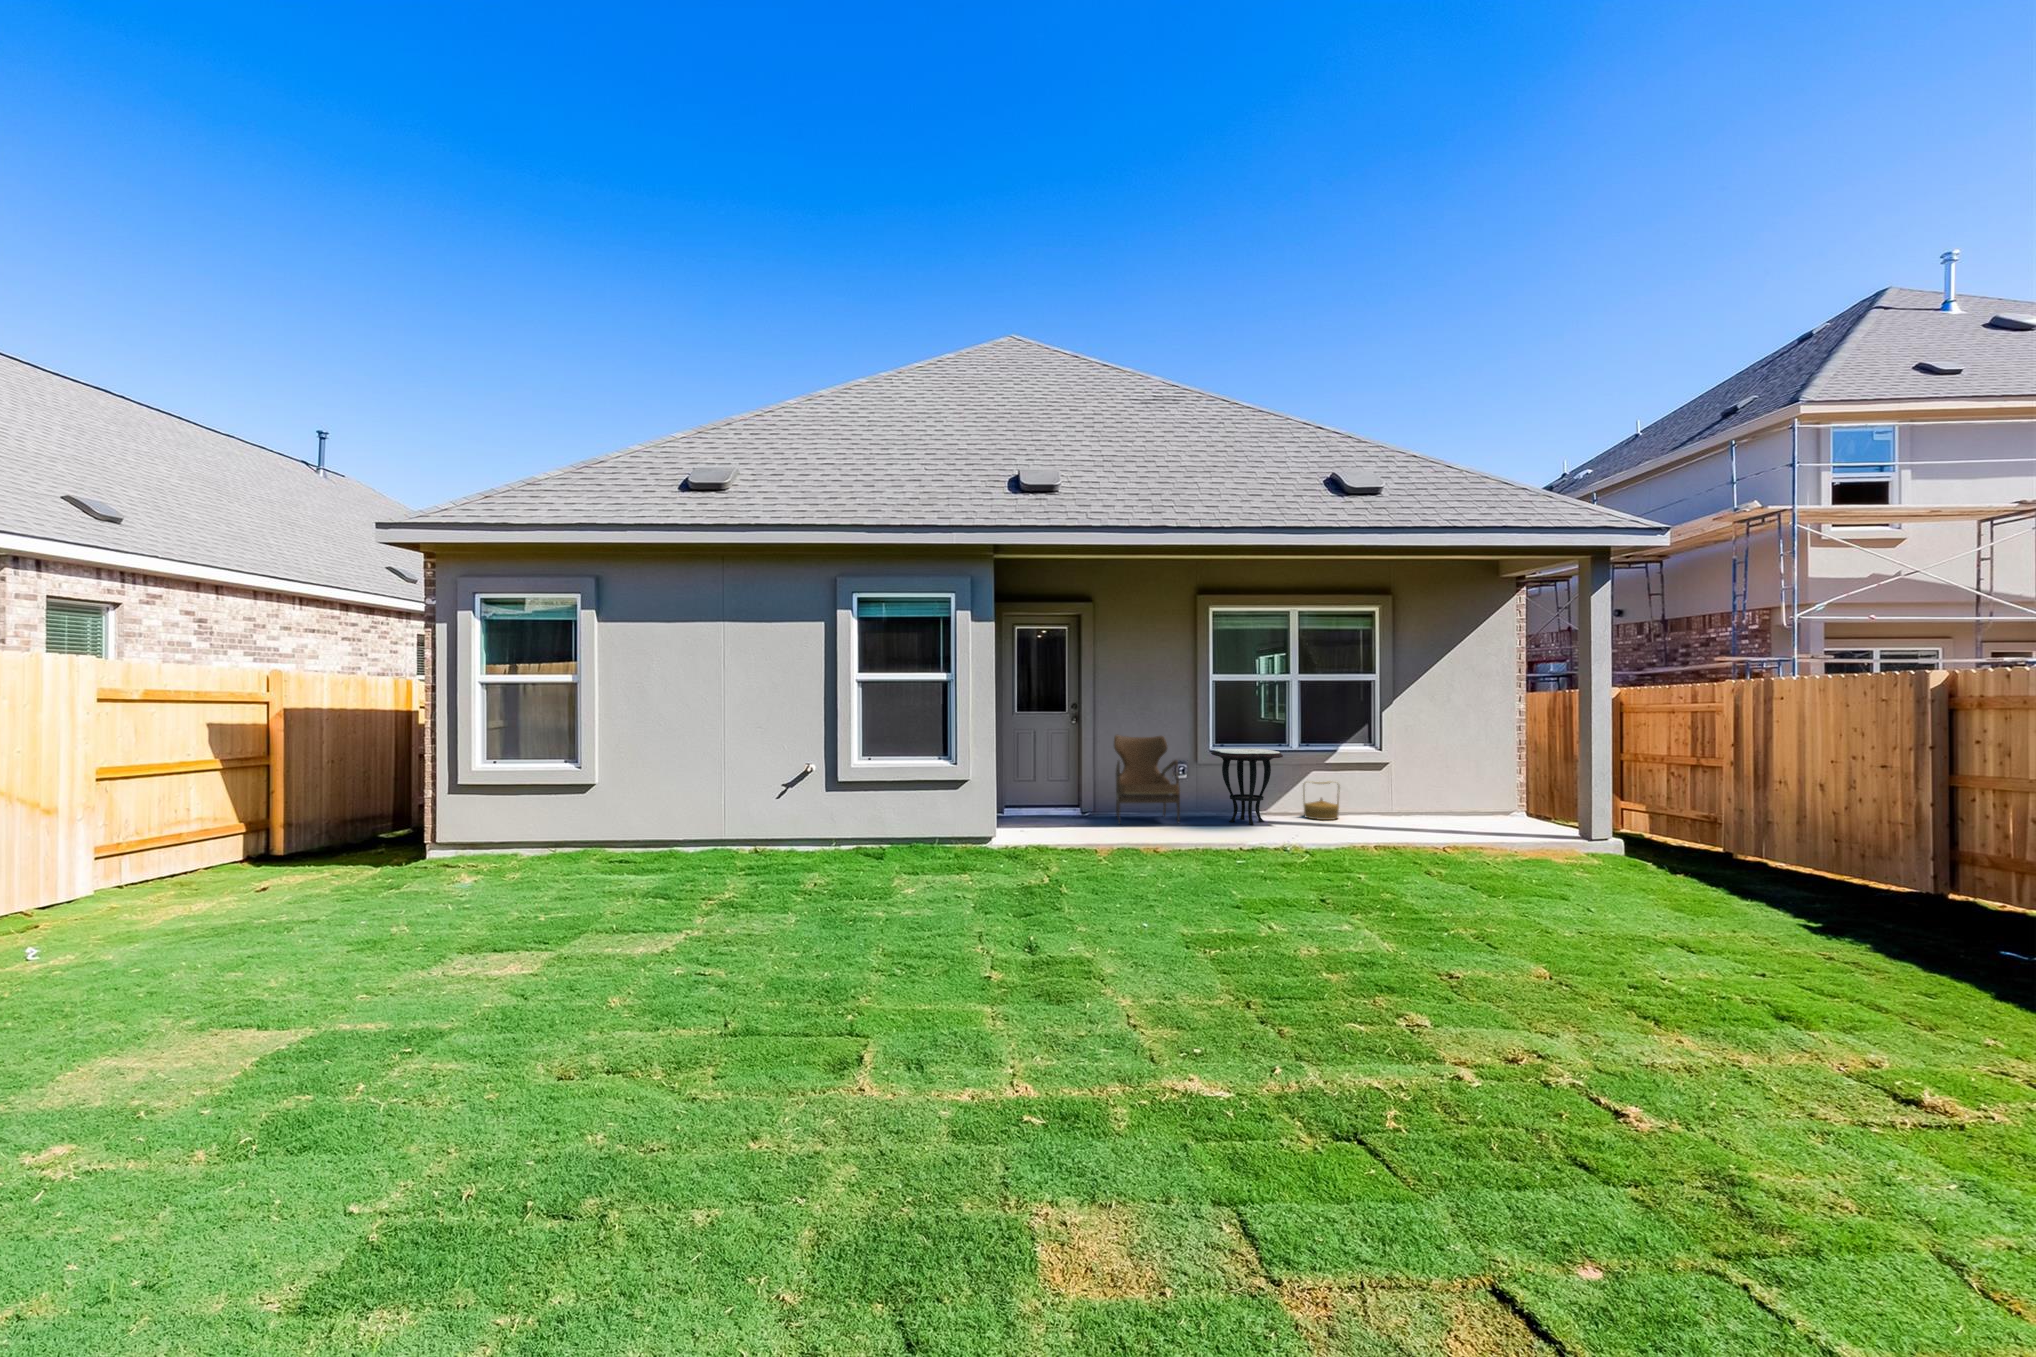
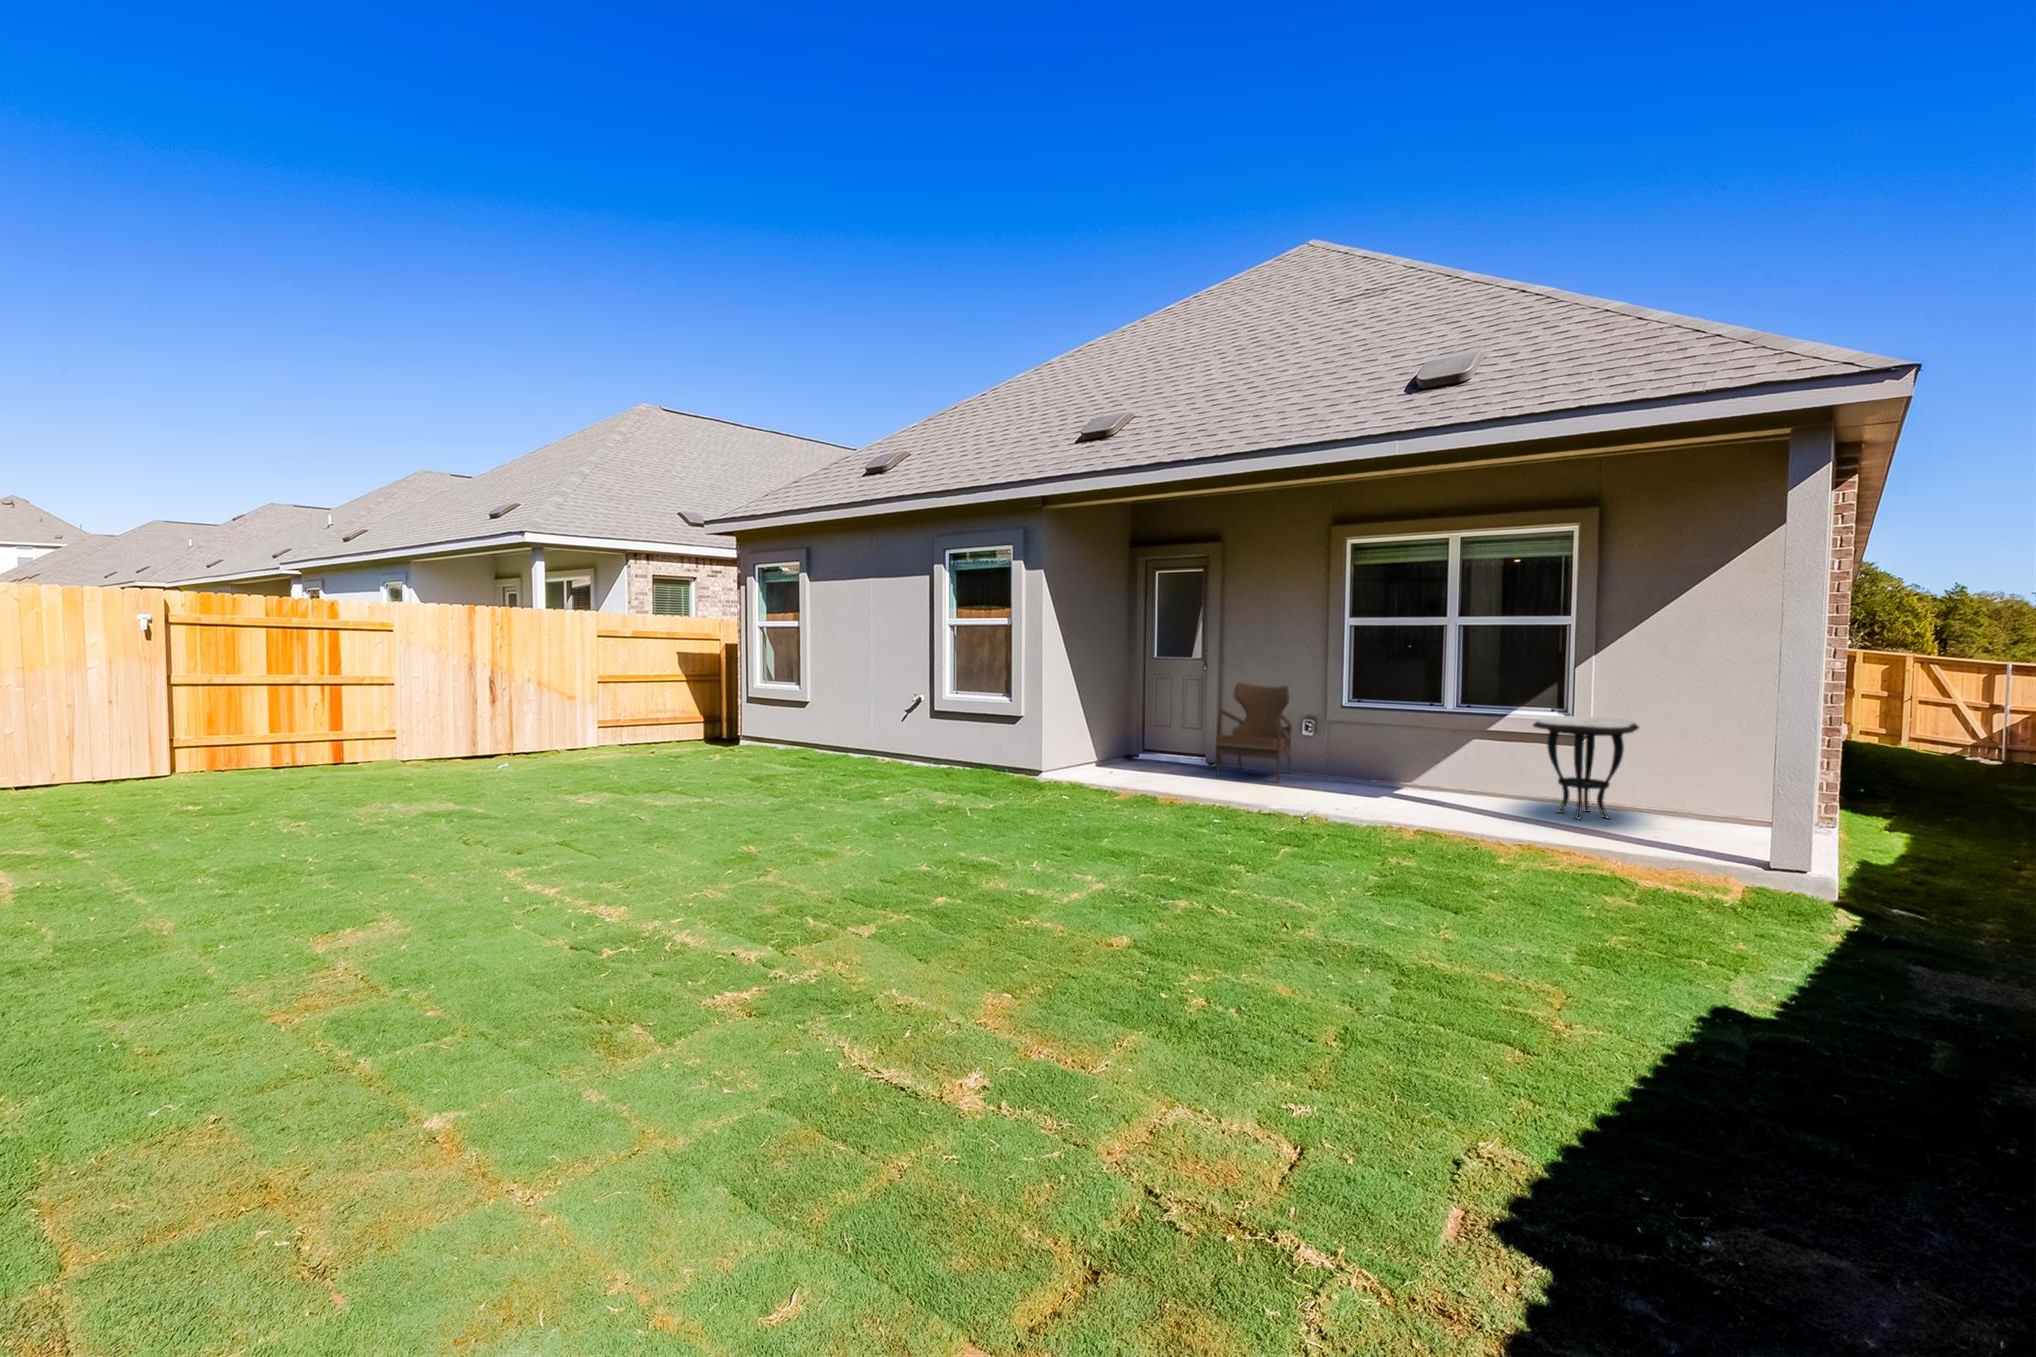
side table: present [1211,749,1283,825] -> present [1533,716,1639,819]
woven basket: present [1303,781,1340,820] -> none [1452,749,1503,799]

